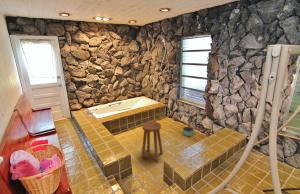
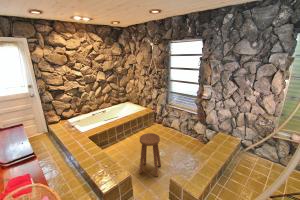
potted plant: present [180,102,194,136] -> none [172,108,192,143]

